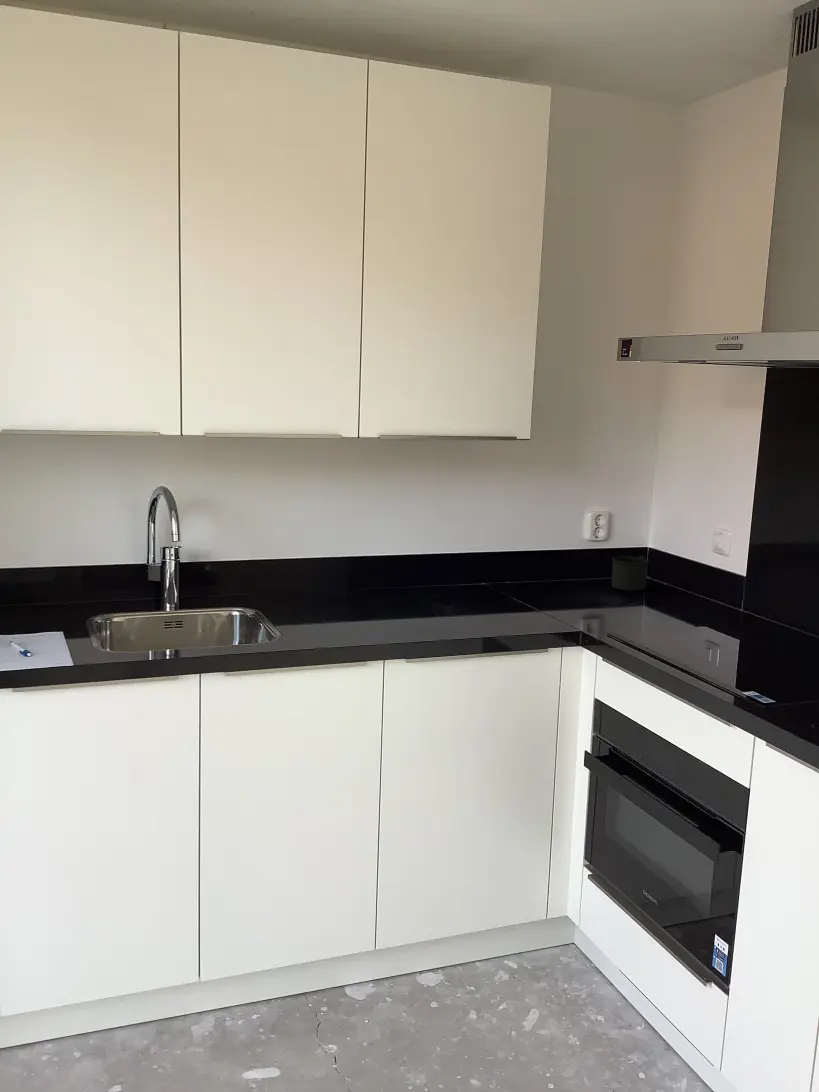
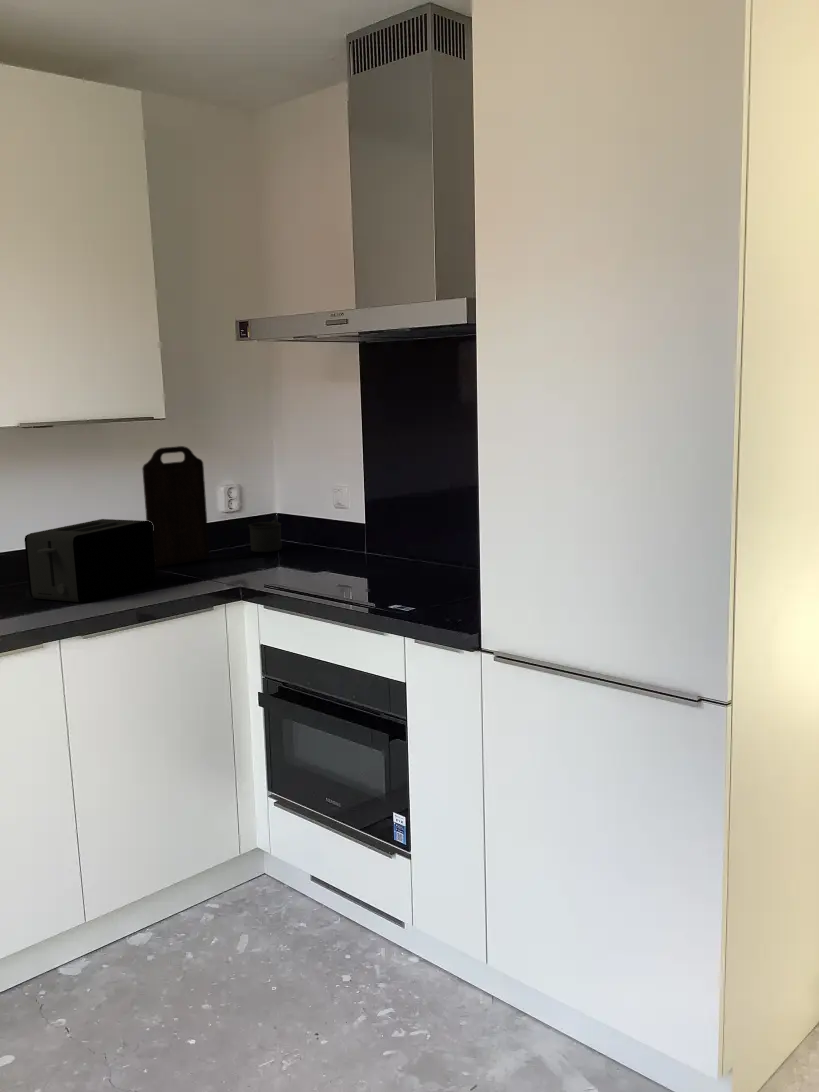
cutting board: none [500,468,571,592] -> present [143,446,209,567]
toaster: none [373,537,502,624] -> present [25,519,157,603]

